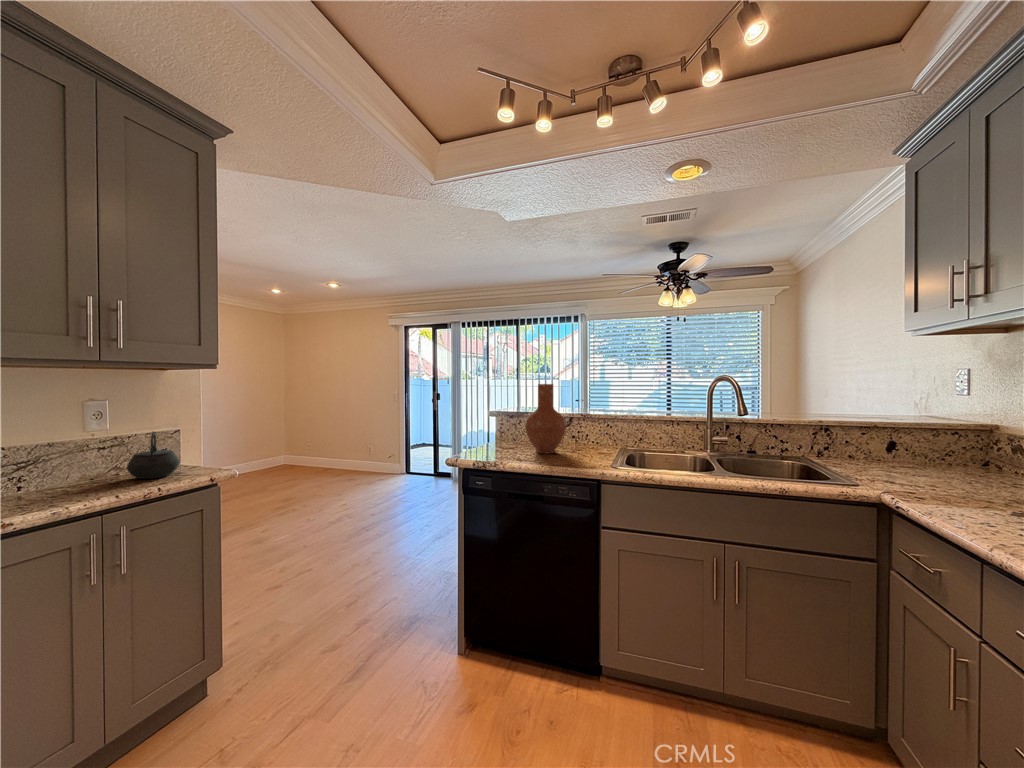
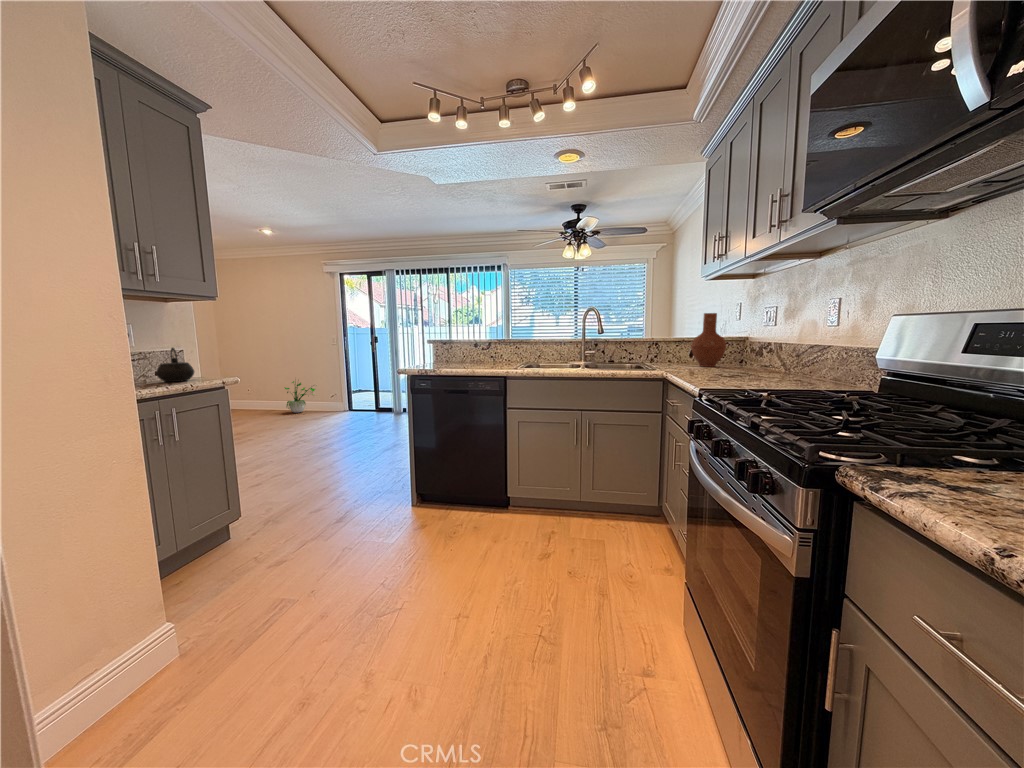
vase: present [525,384,566,453] -> present [691,313,726,367]
potted plant: none [341,431,375,474] -> present [285,381,315,413]

